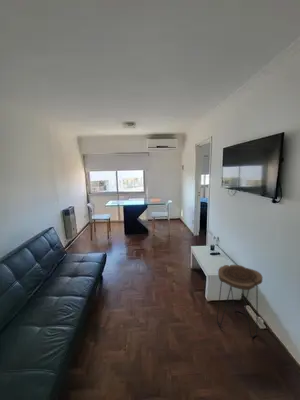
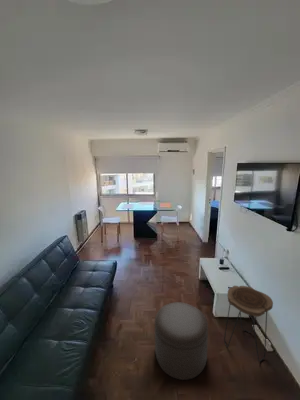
ottoman: none [146,284,200,358] -> present [155,302,208,380]

